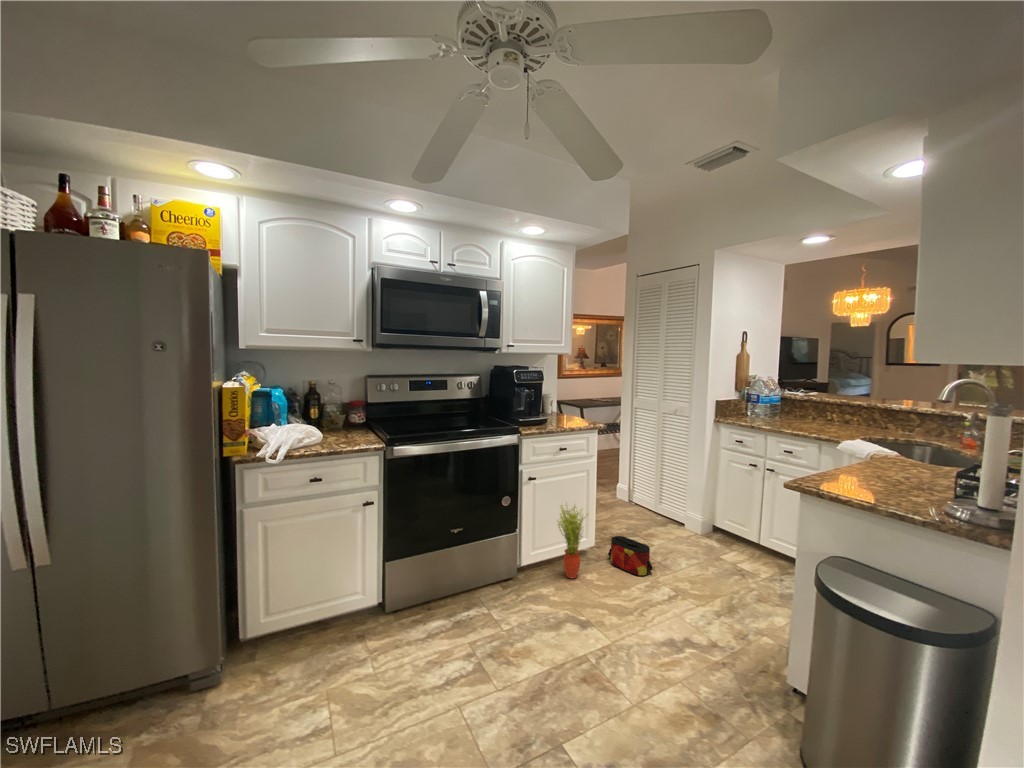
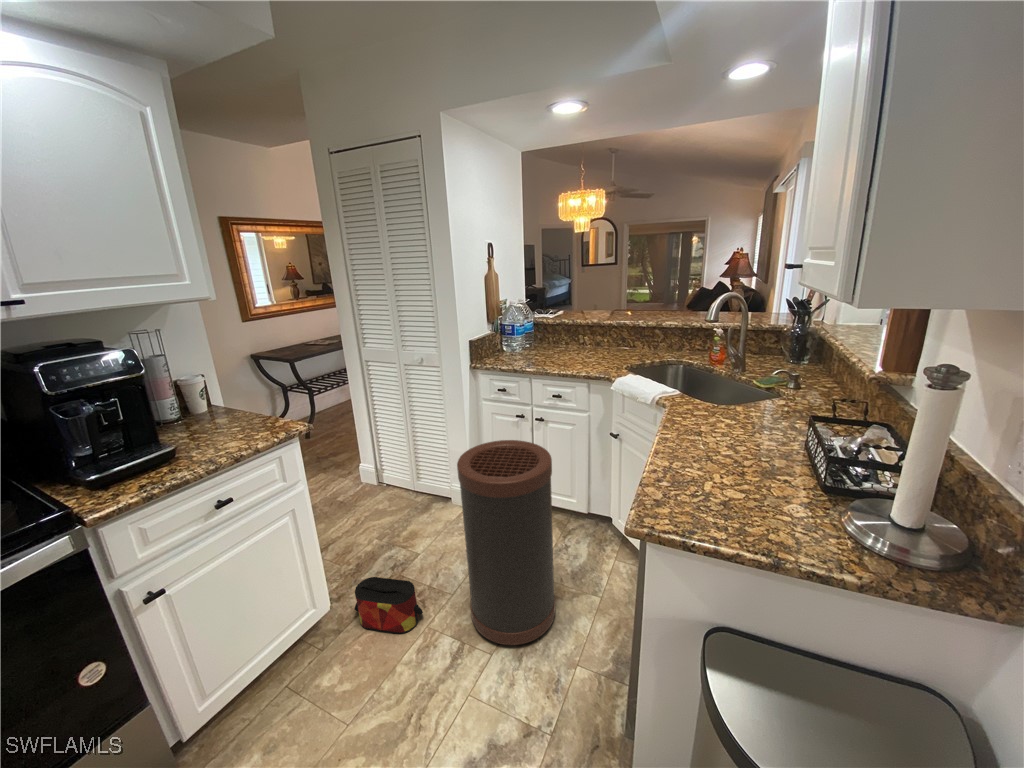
trash can: none [687,462,763,610] -> present [457,440,556,645]
potted plant: present [558,504,588,578] -> none [236,583,306,702]

